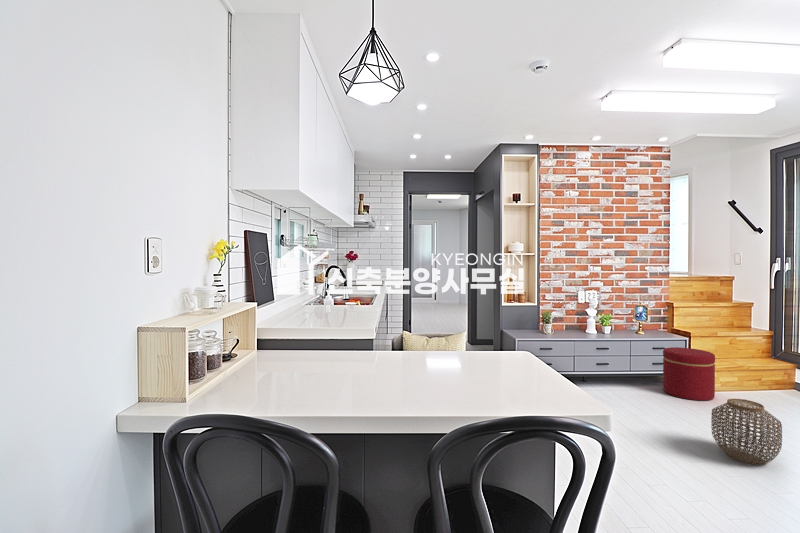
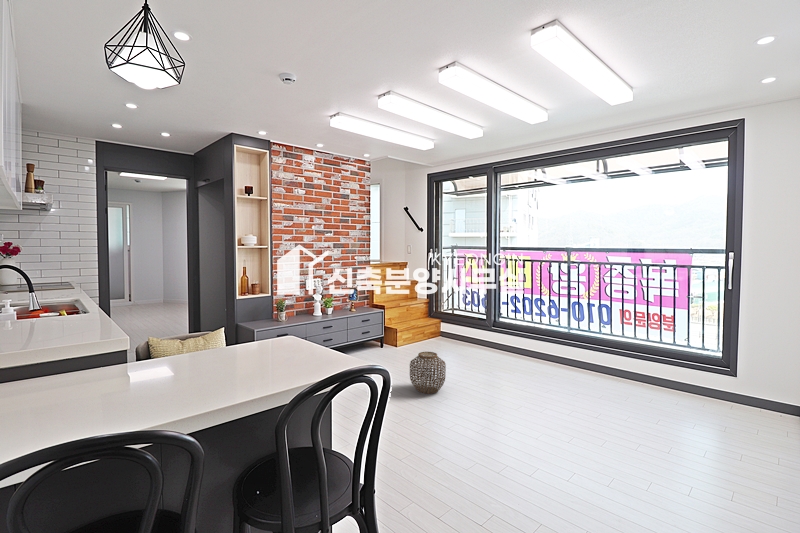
ottoman: present [663,347,715,401] -> none [371,319,402,358]

